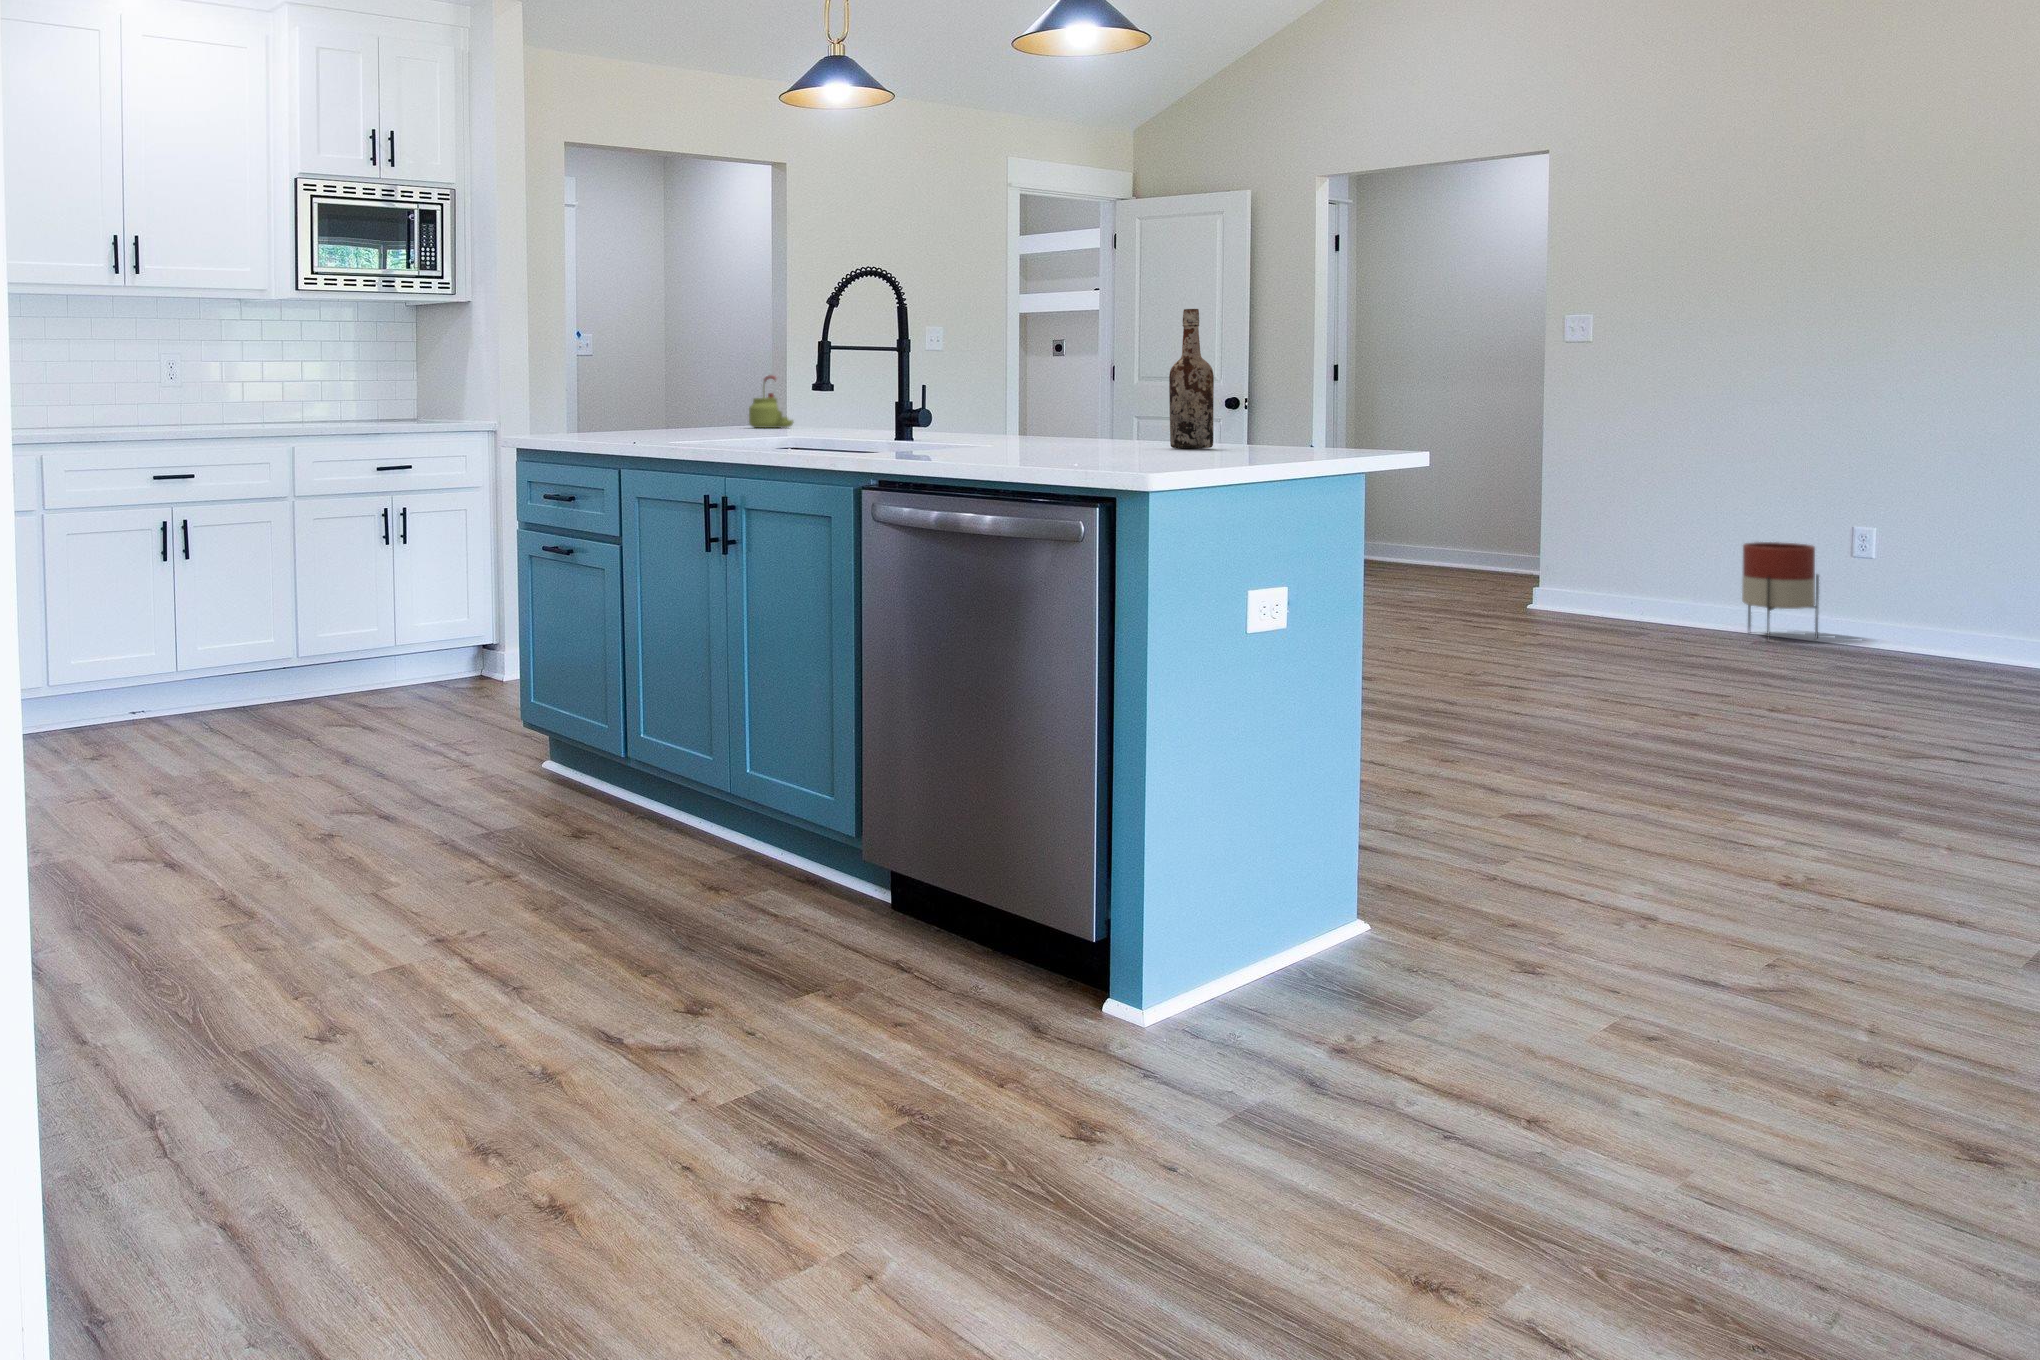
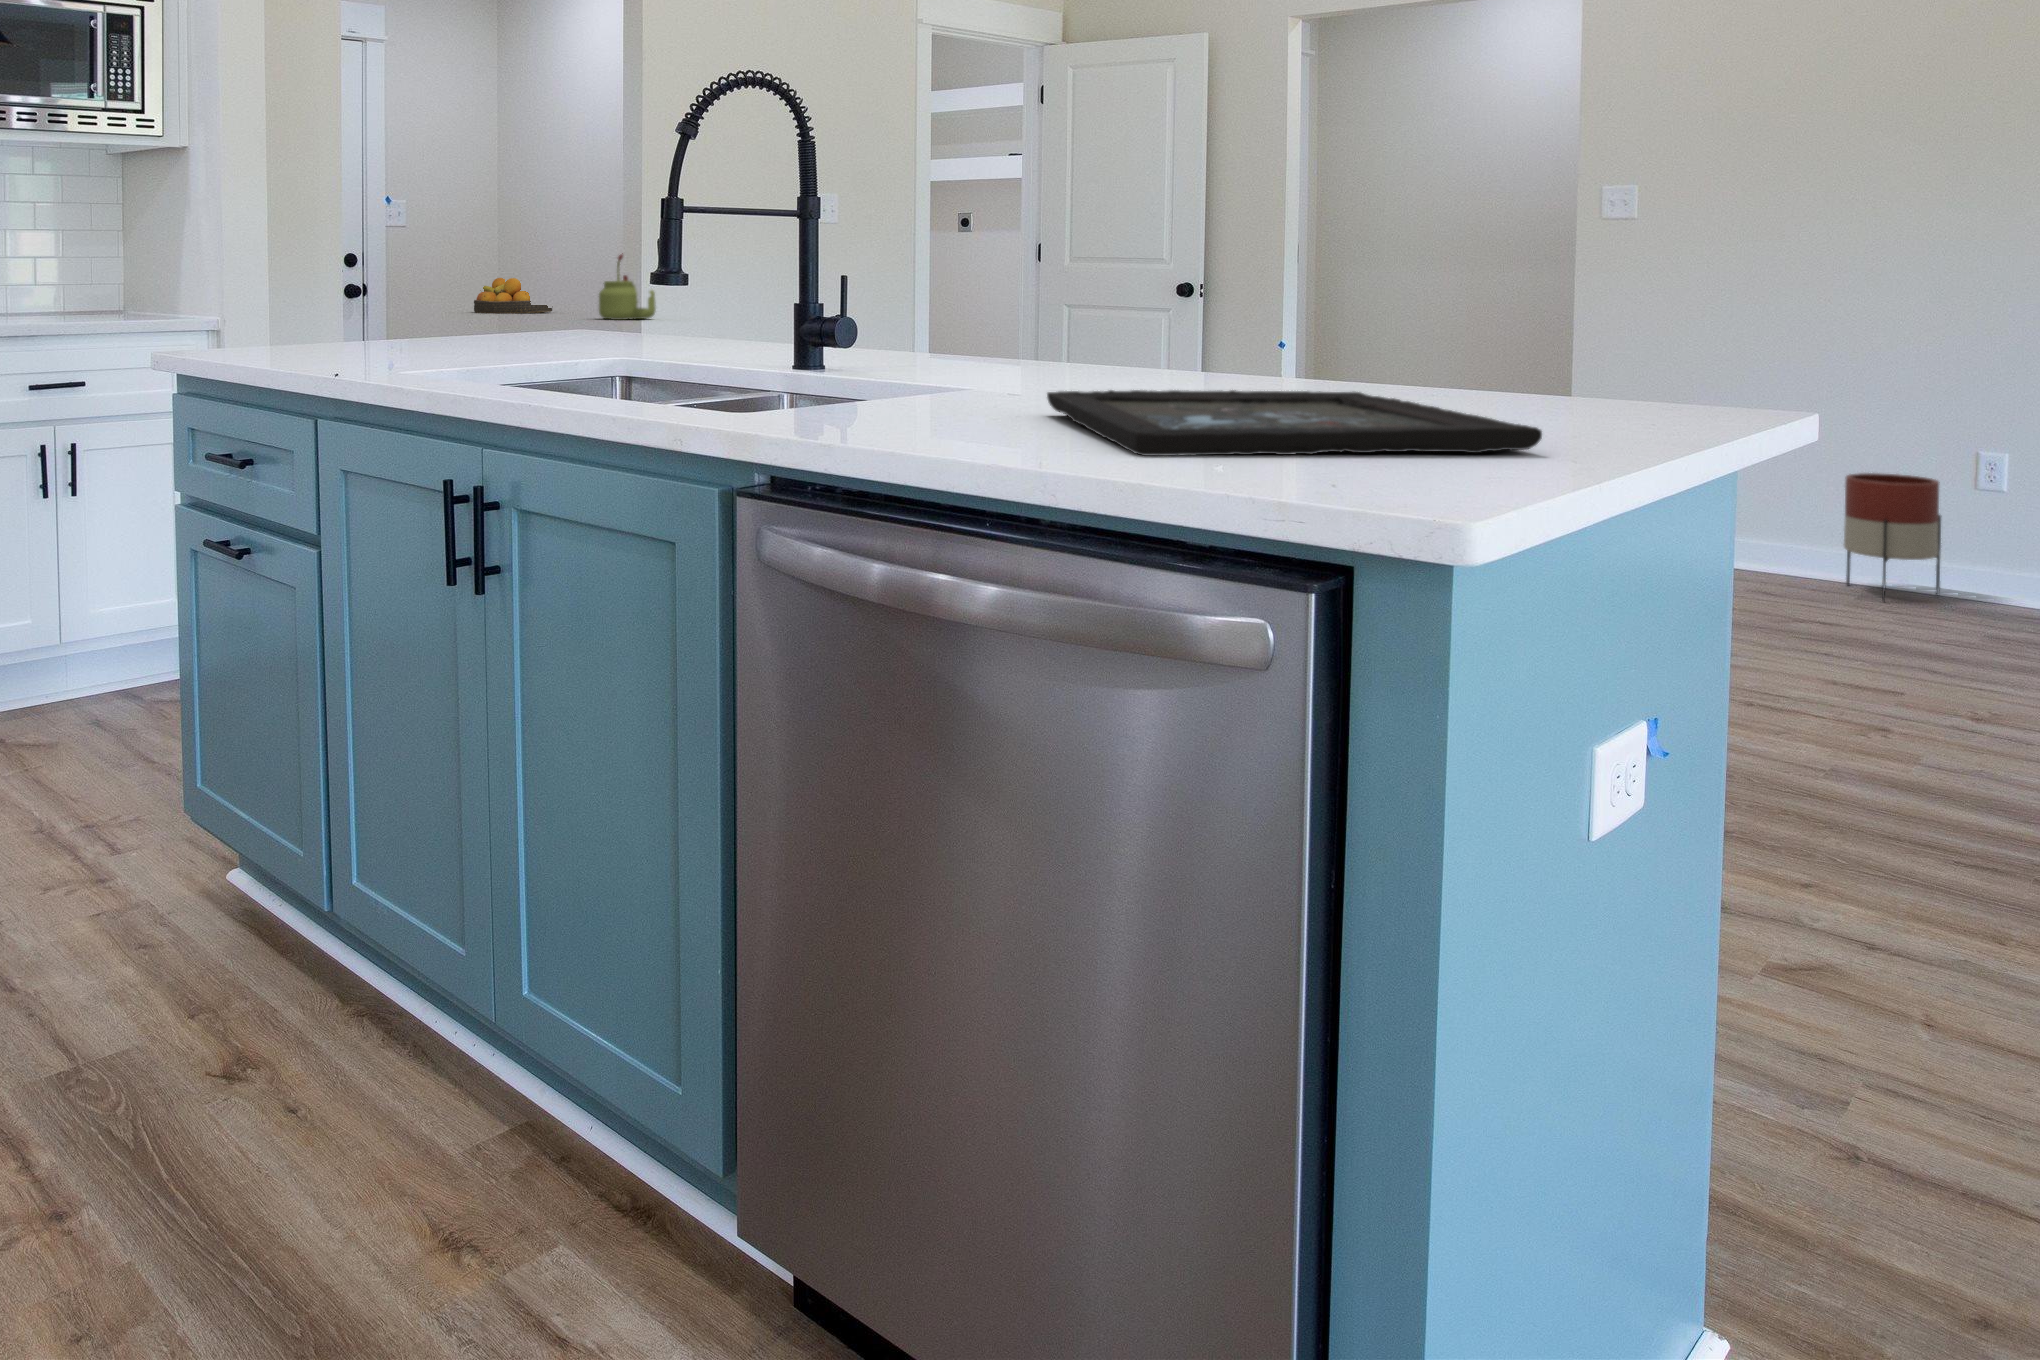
wine bottle: present [1169,309,1214,448] -> none [1276,152,1355,399]
fruit bowl: none [643,397,707,426] -> present [474,278,552,314]
tray: none [1026,439,1241,459] -> present [1047,390,1542,456]

